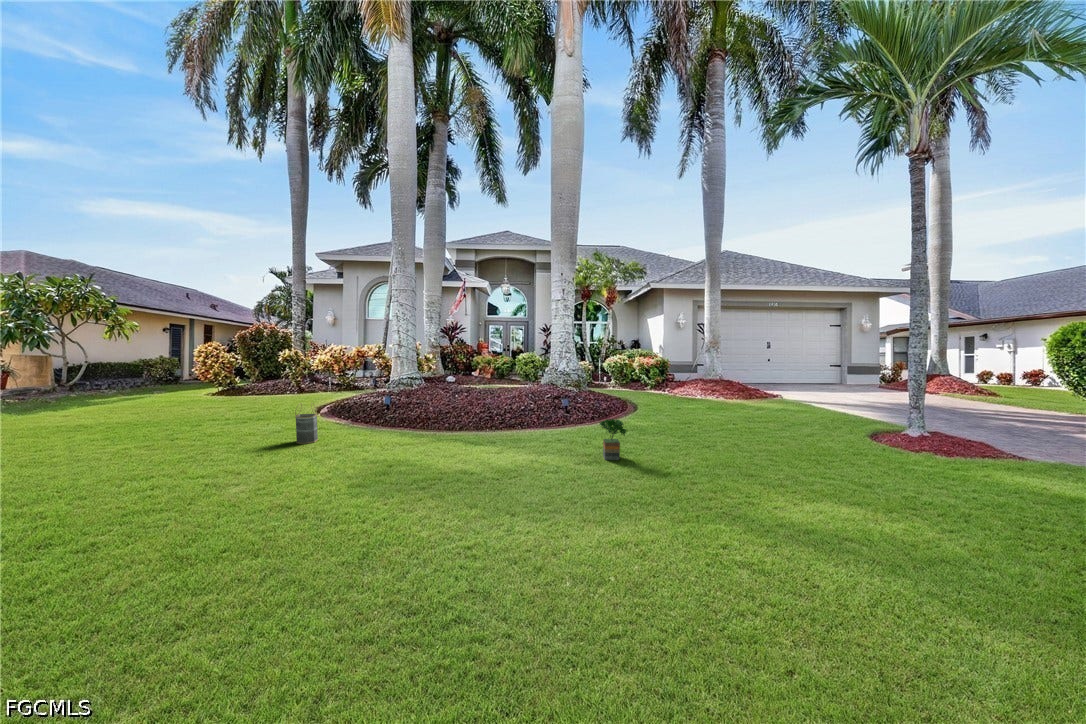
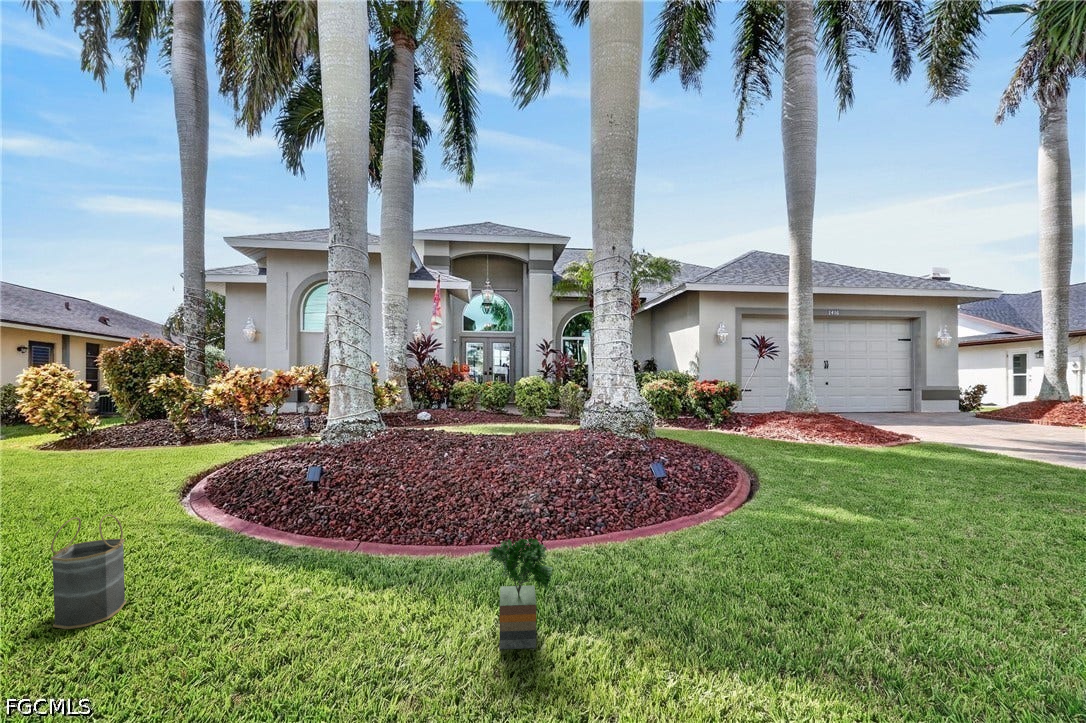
potted tree: present [600,419,626,460] -> present [488,538,553,649]

